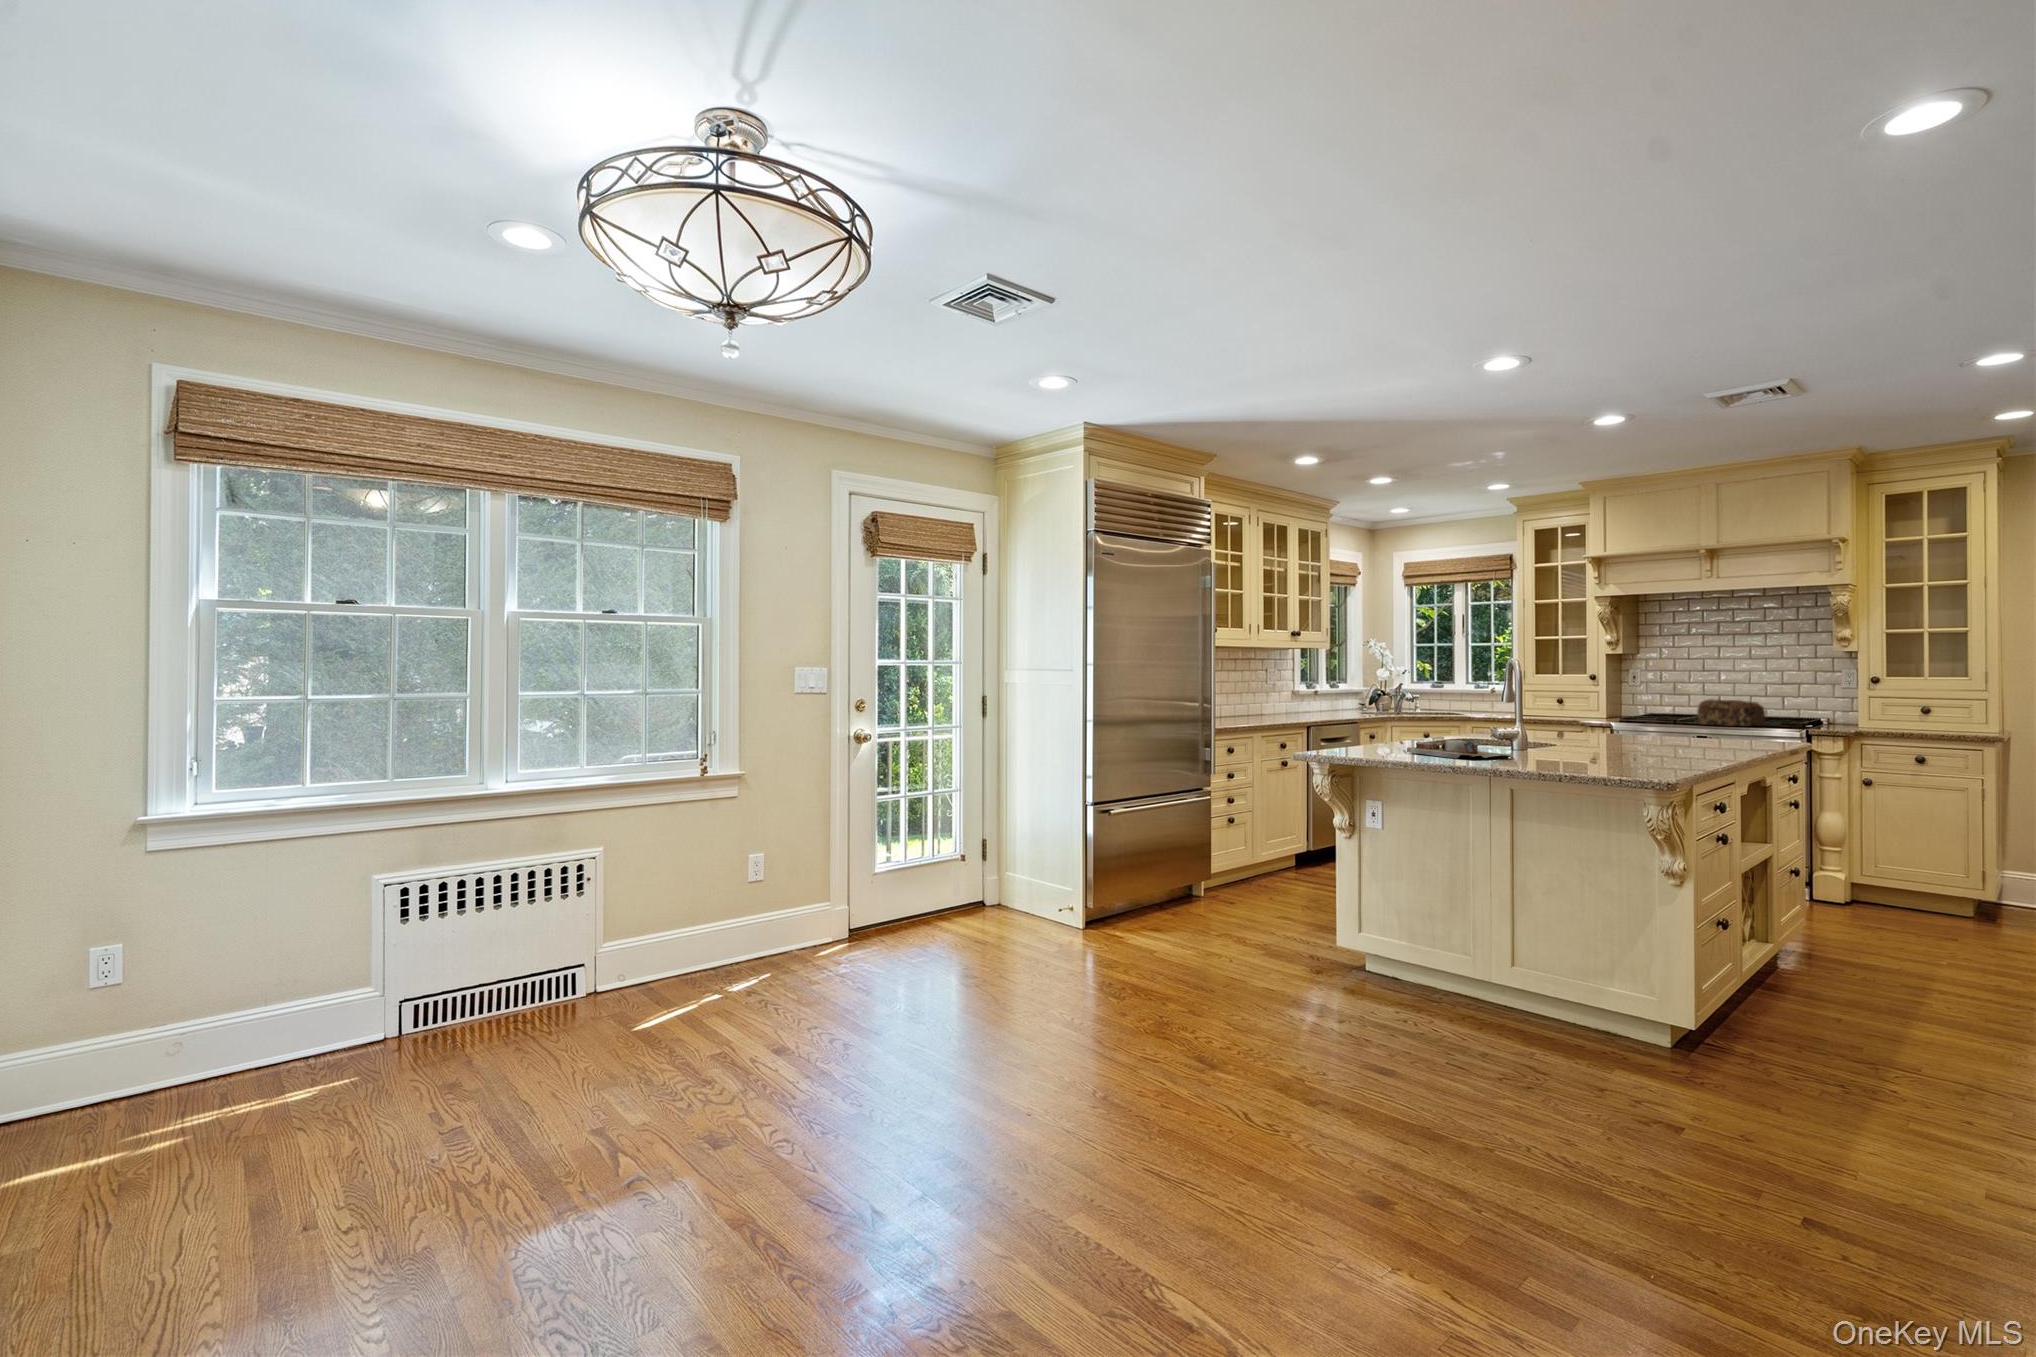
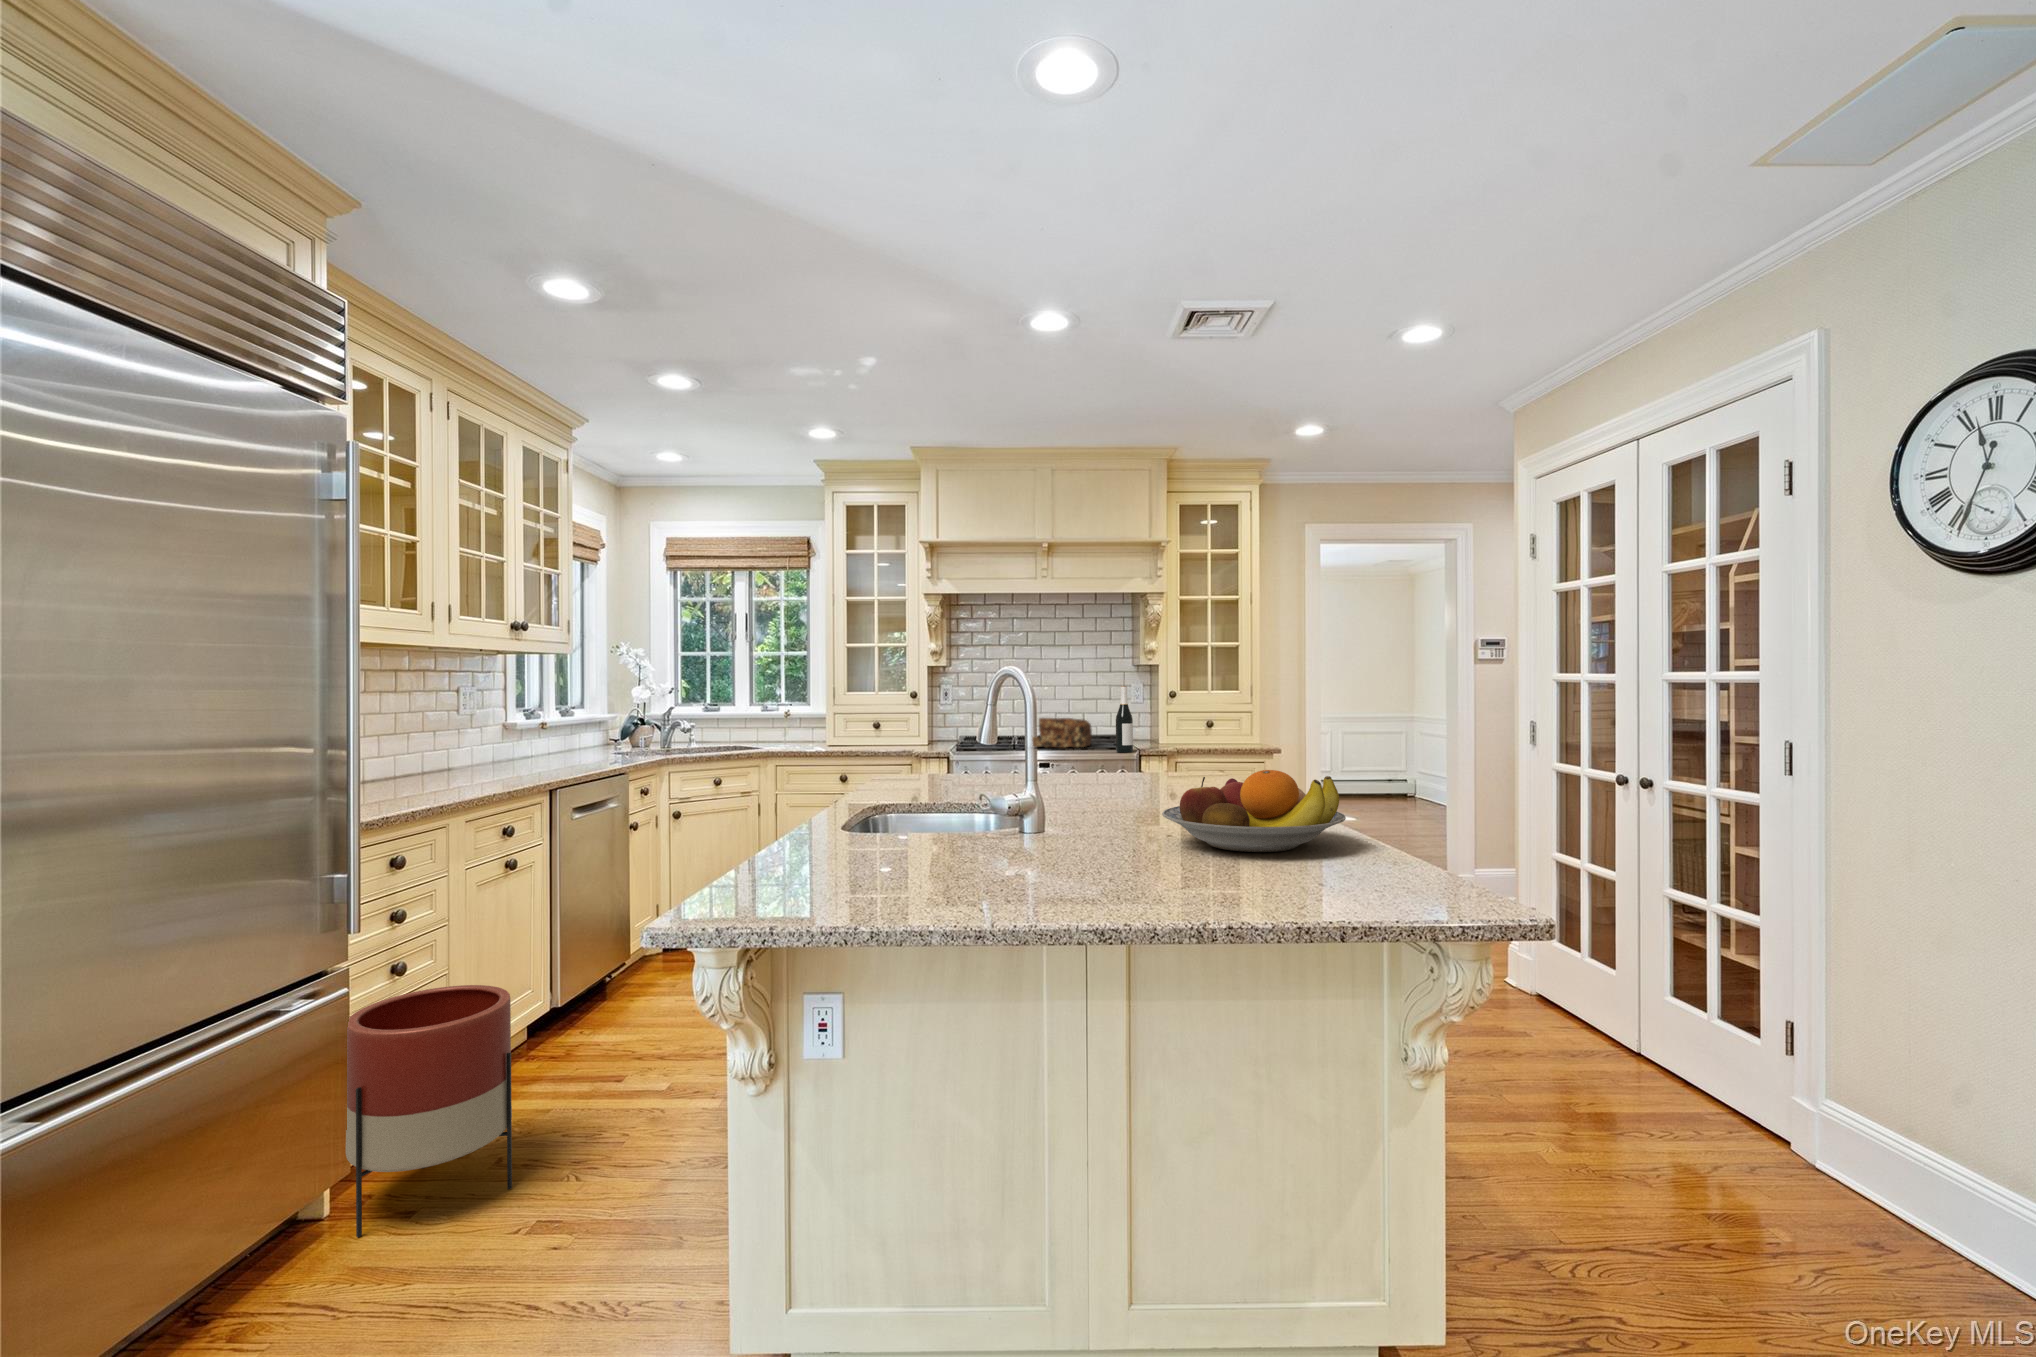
wine bottle: none [1764,672,1782,730] -> present [1116,686,1133,752]
fruit bowl: none [1564,718,1681,761] -> present [1162,770,1346,852]
cutting board: present [1407,740,1514,759] -> none [877,833,1111,884]
planter: none [1210,811,1275,908] -> present [346,985,512,1237]

